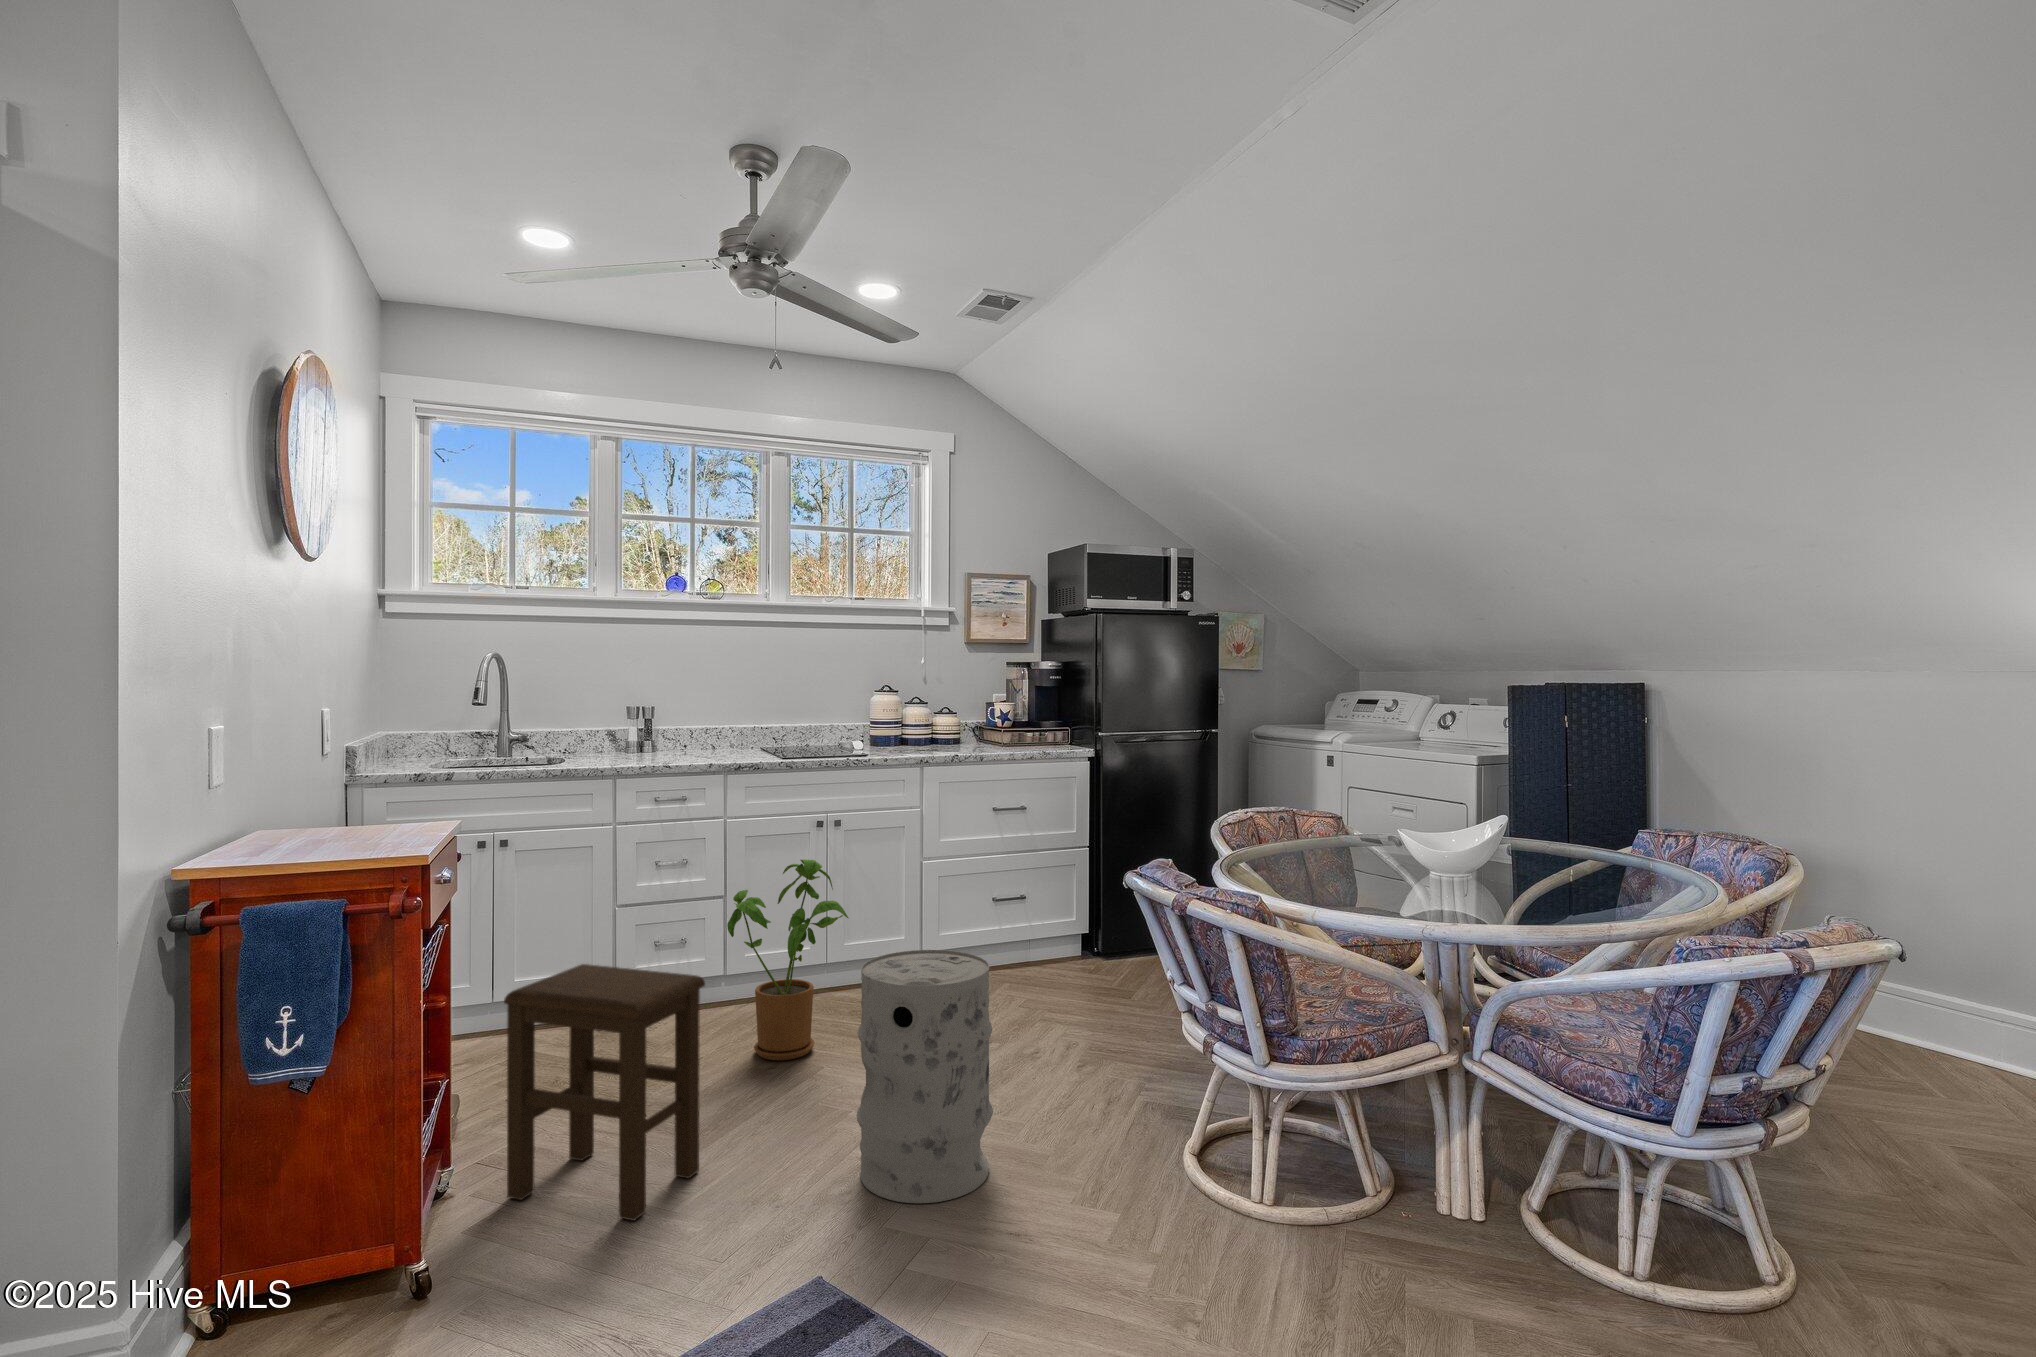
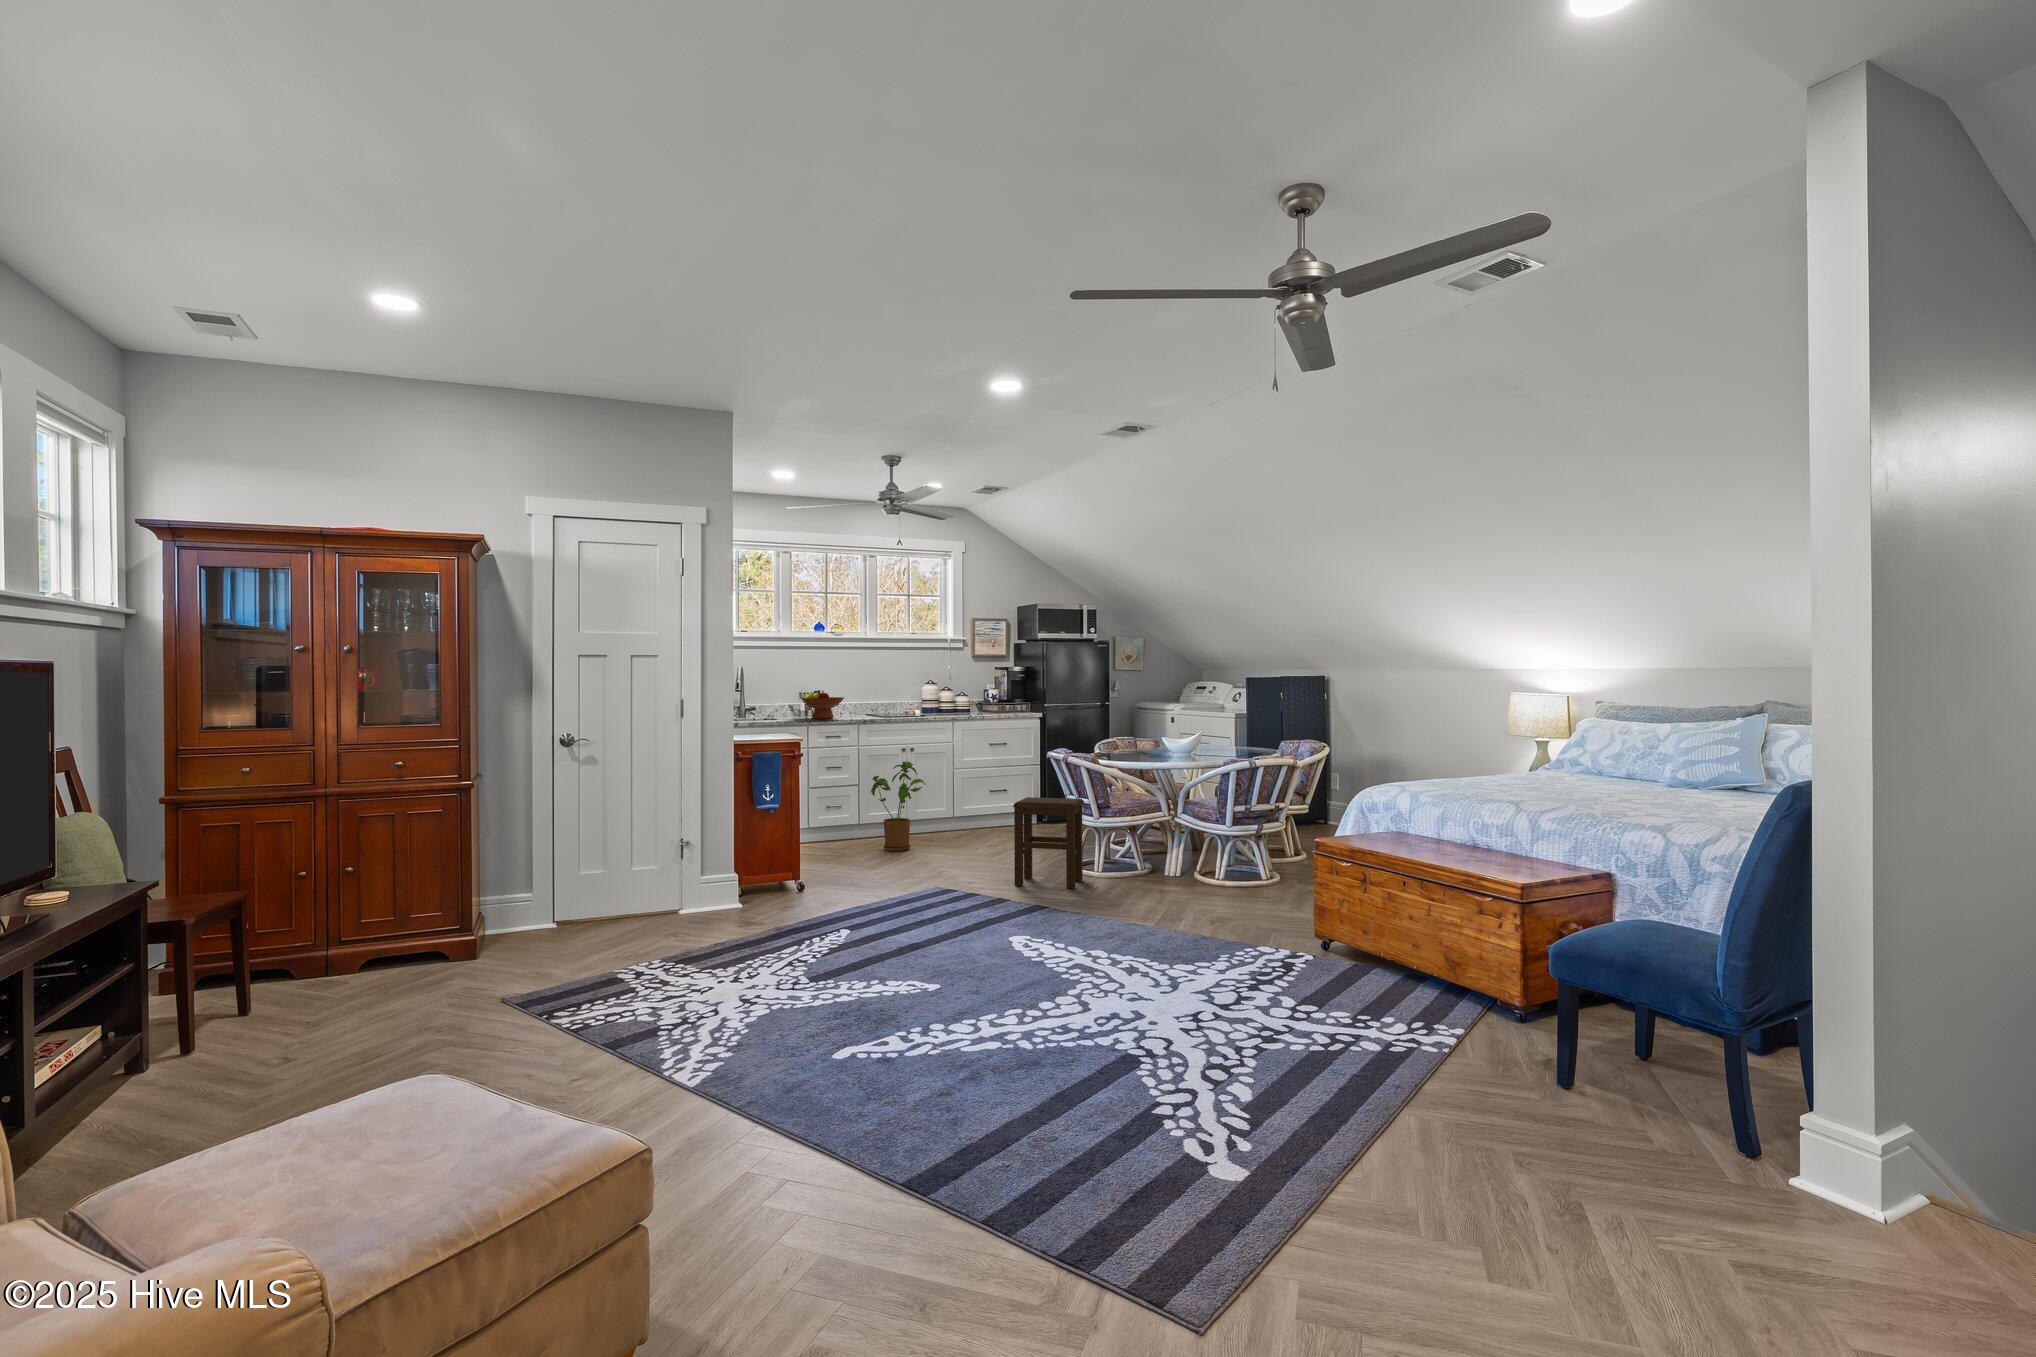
fruit bowl: none [613,703,704,760] -> present [801,690,844,719]
trash can: present [857,950,993,1203] -> none [943,788,996,877]
stool: present [504,964,705,1221] -> present [1013,797,1084,889]

